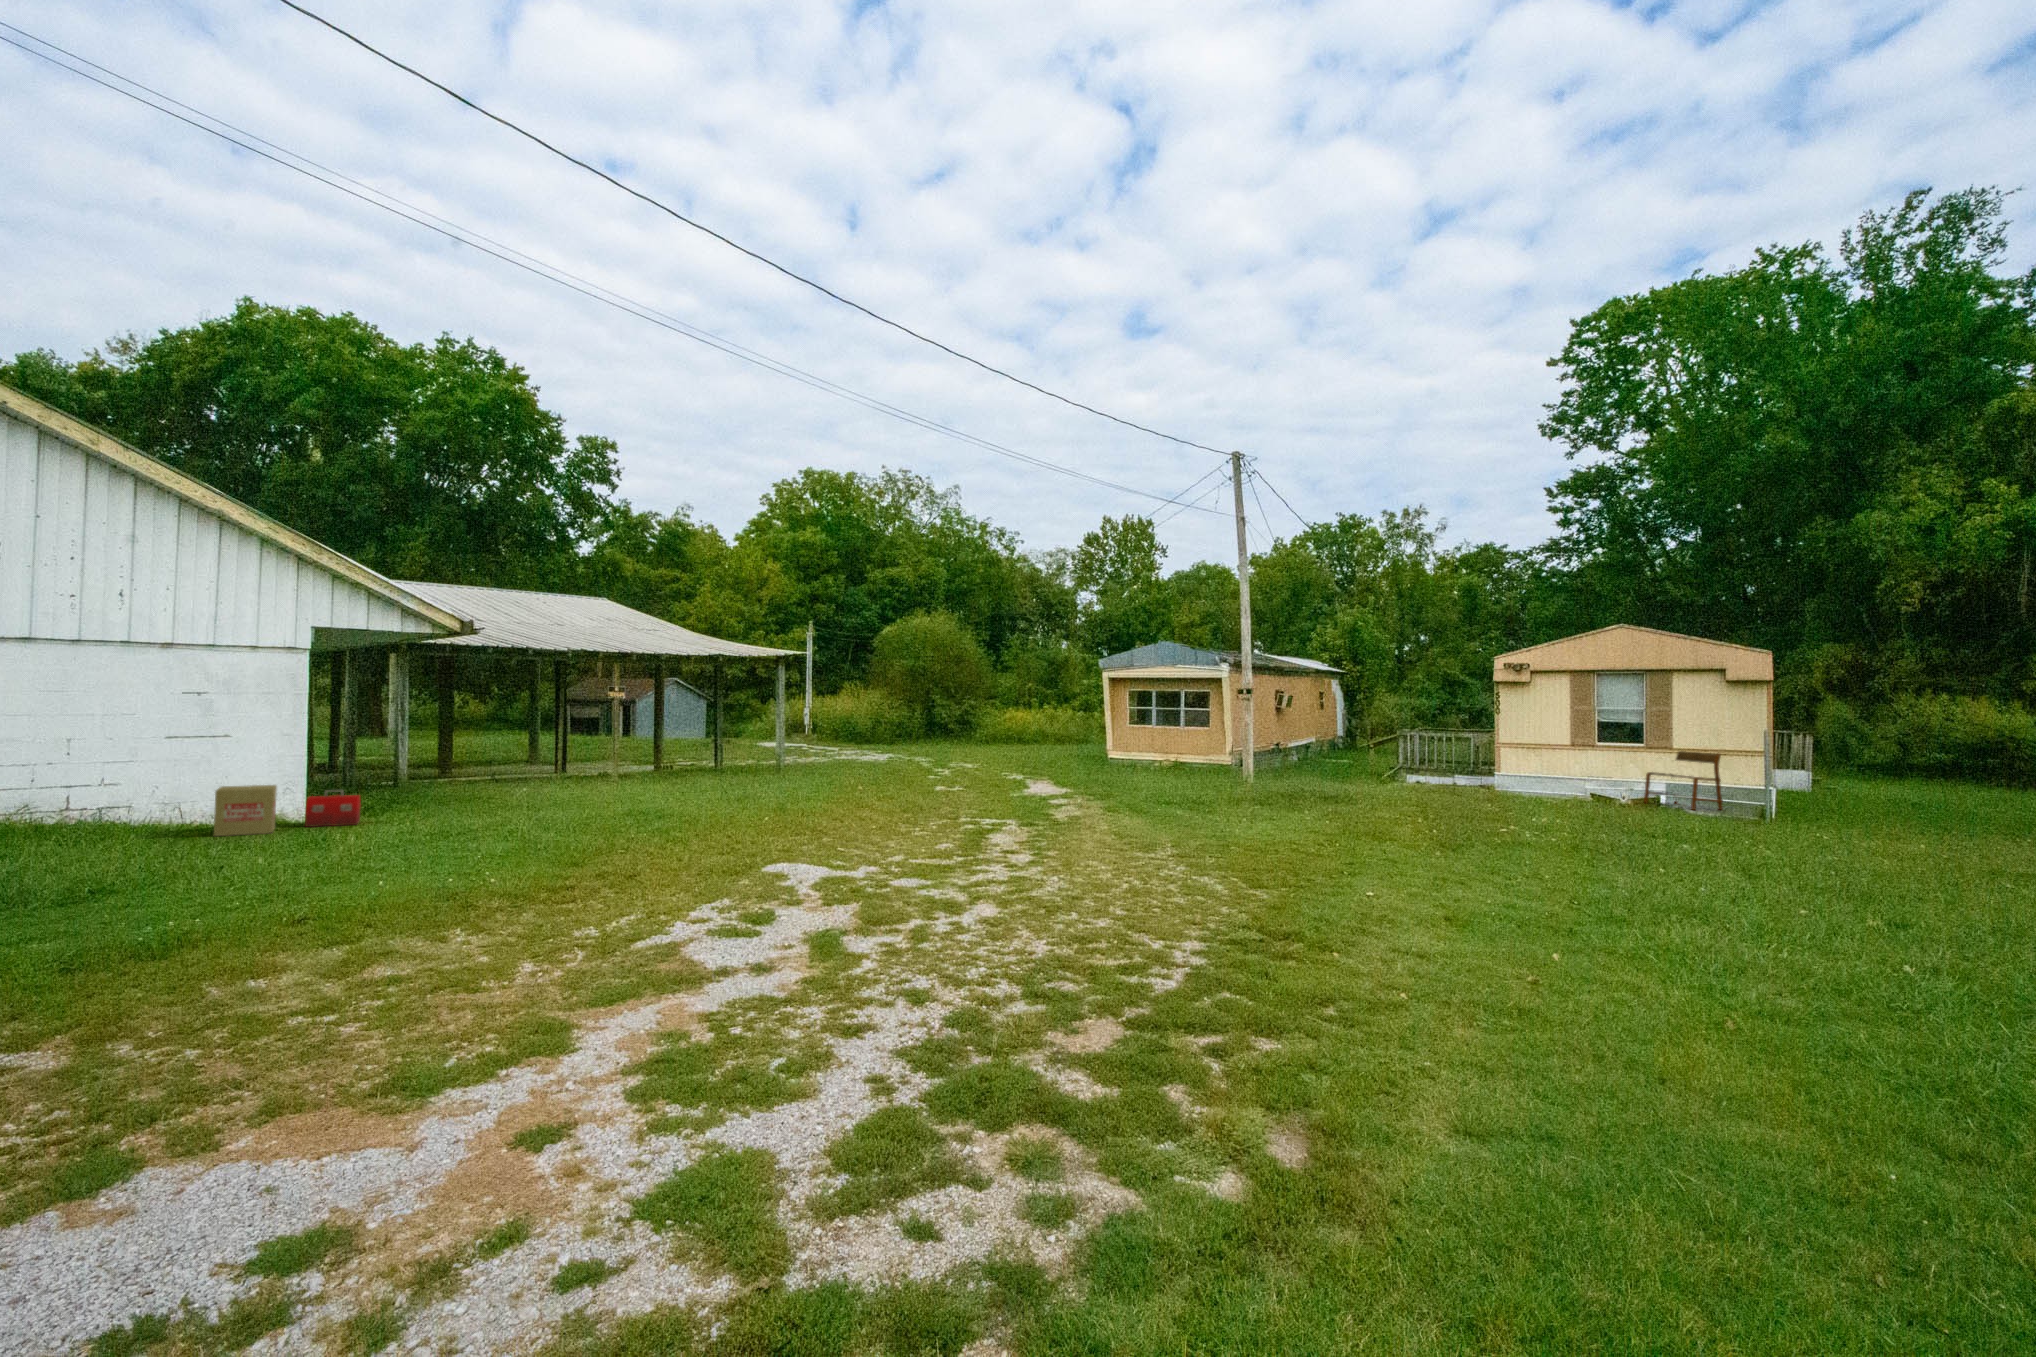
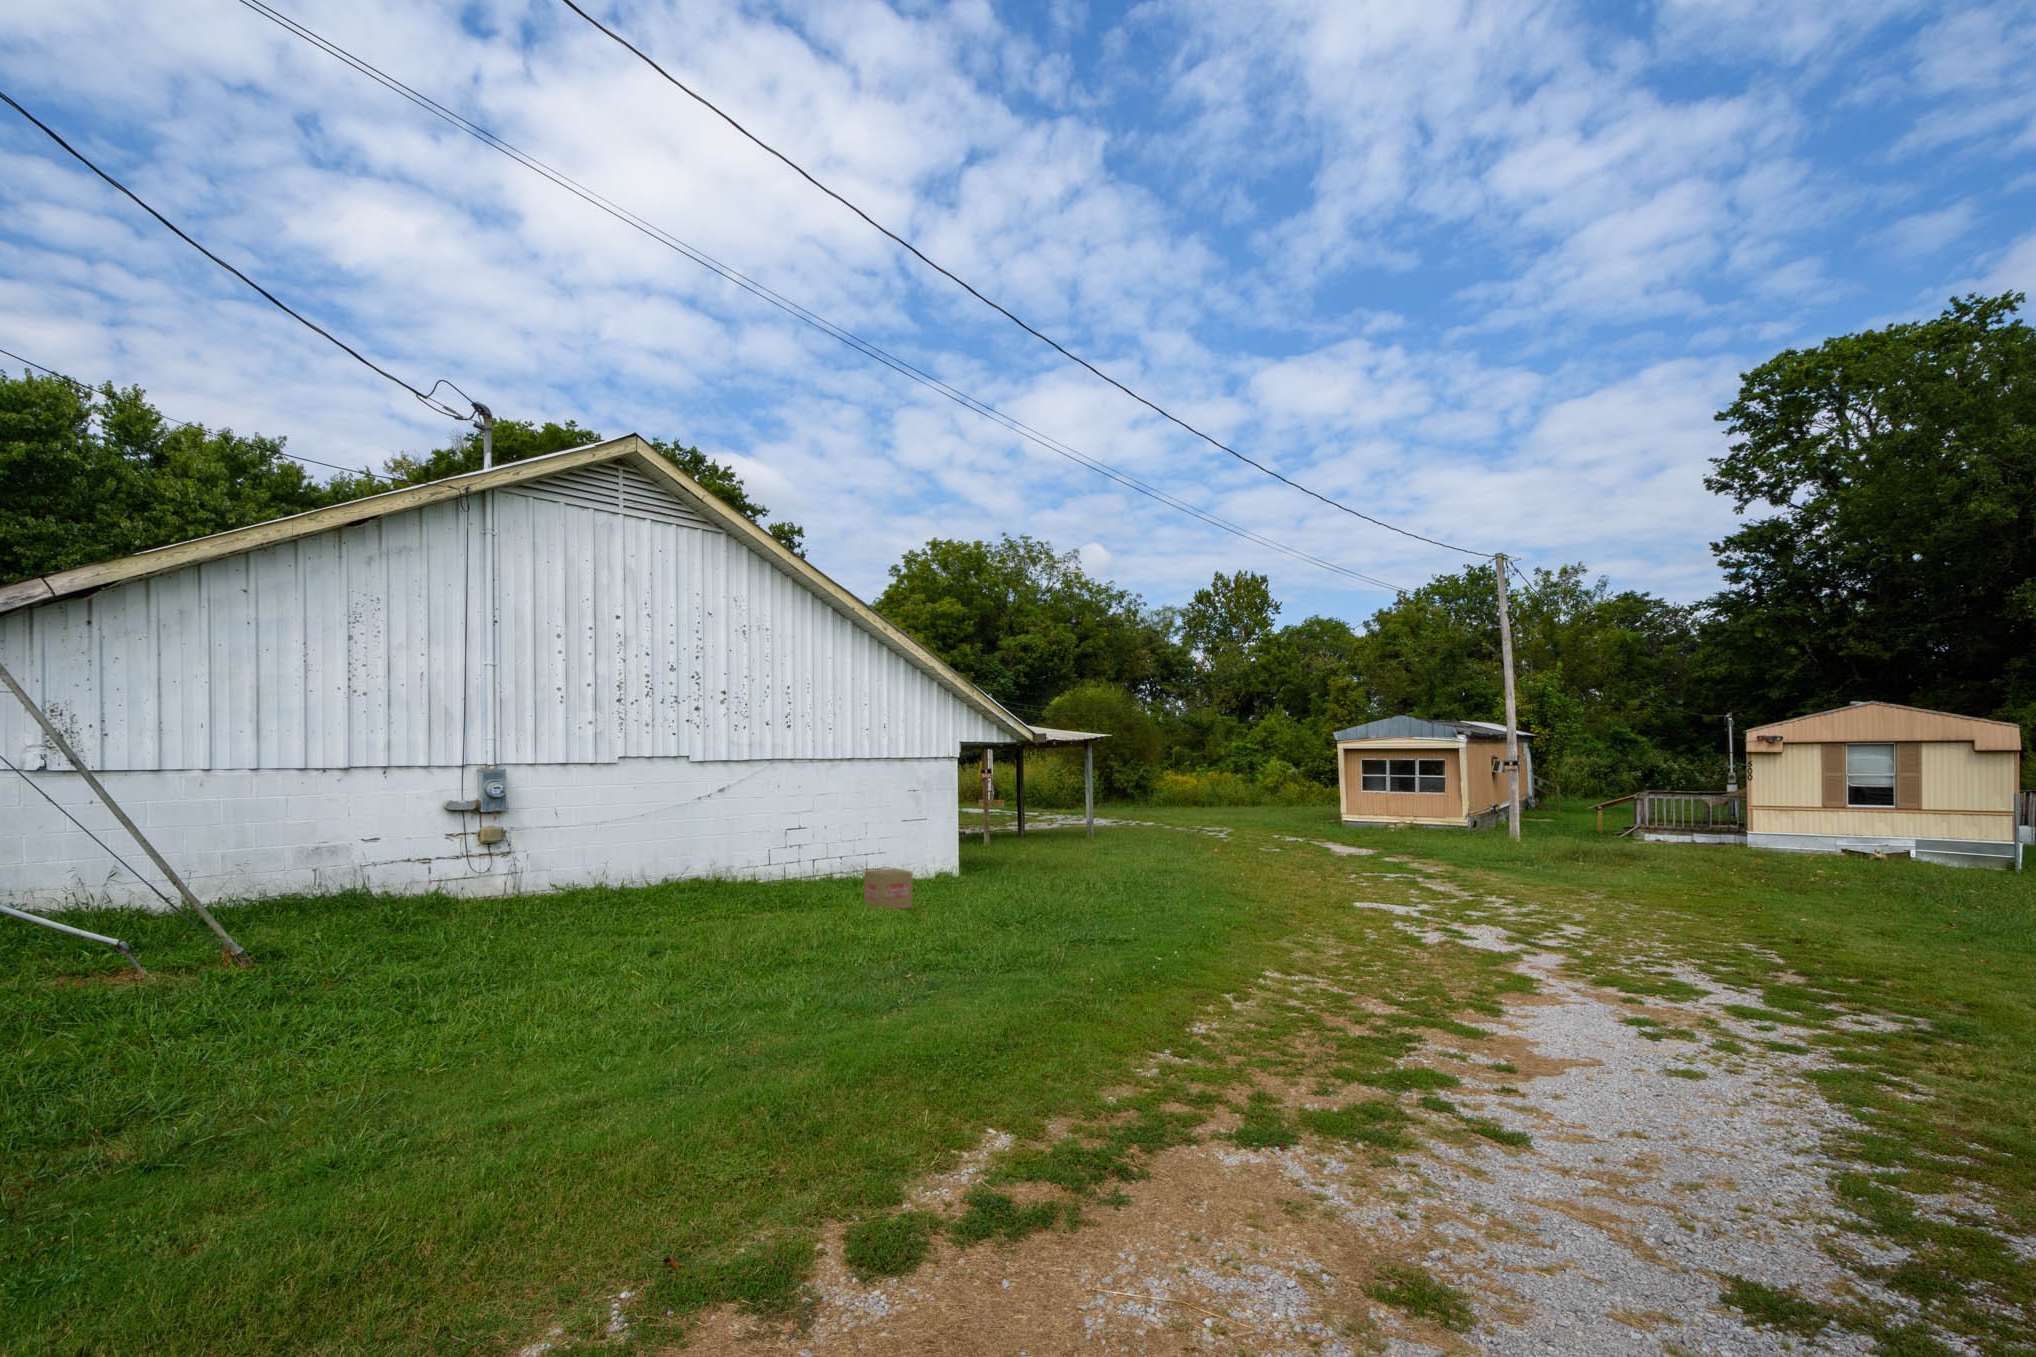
bench: present [1644,751,1723,810] -> none [1900,811,1977,863]
toolbox: present [305,790,361,827] -> none [907,871,947,902]

